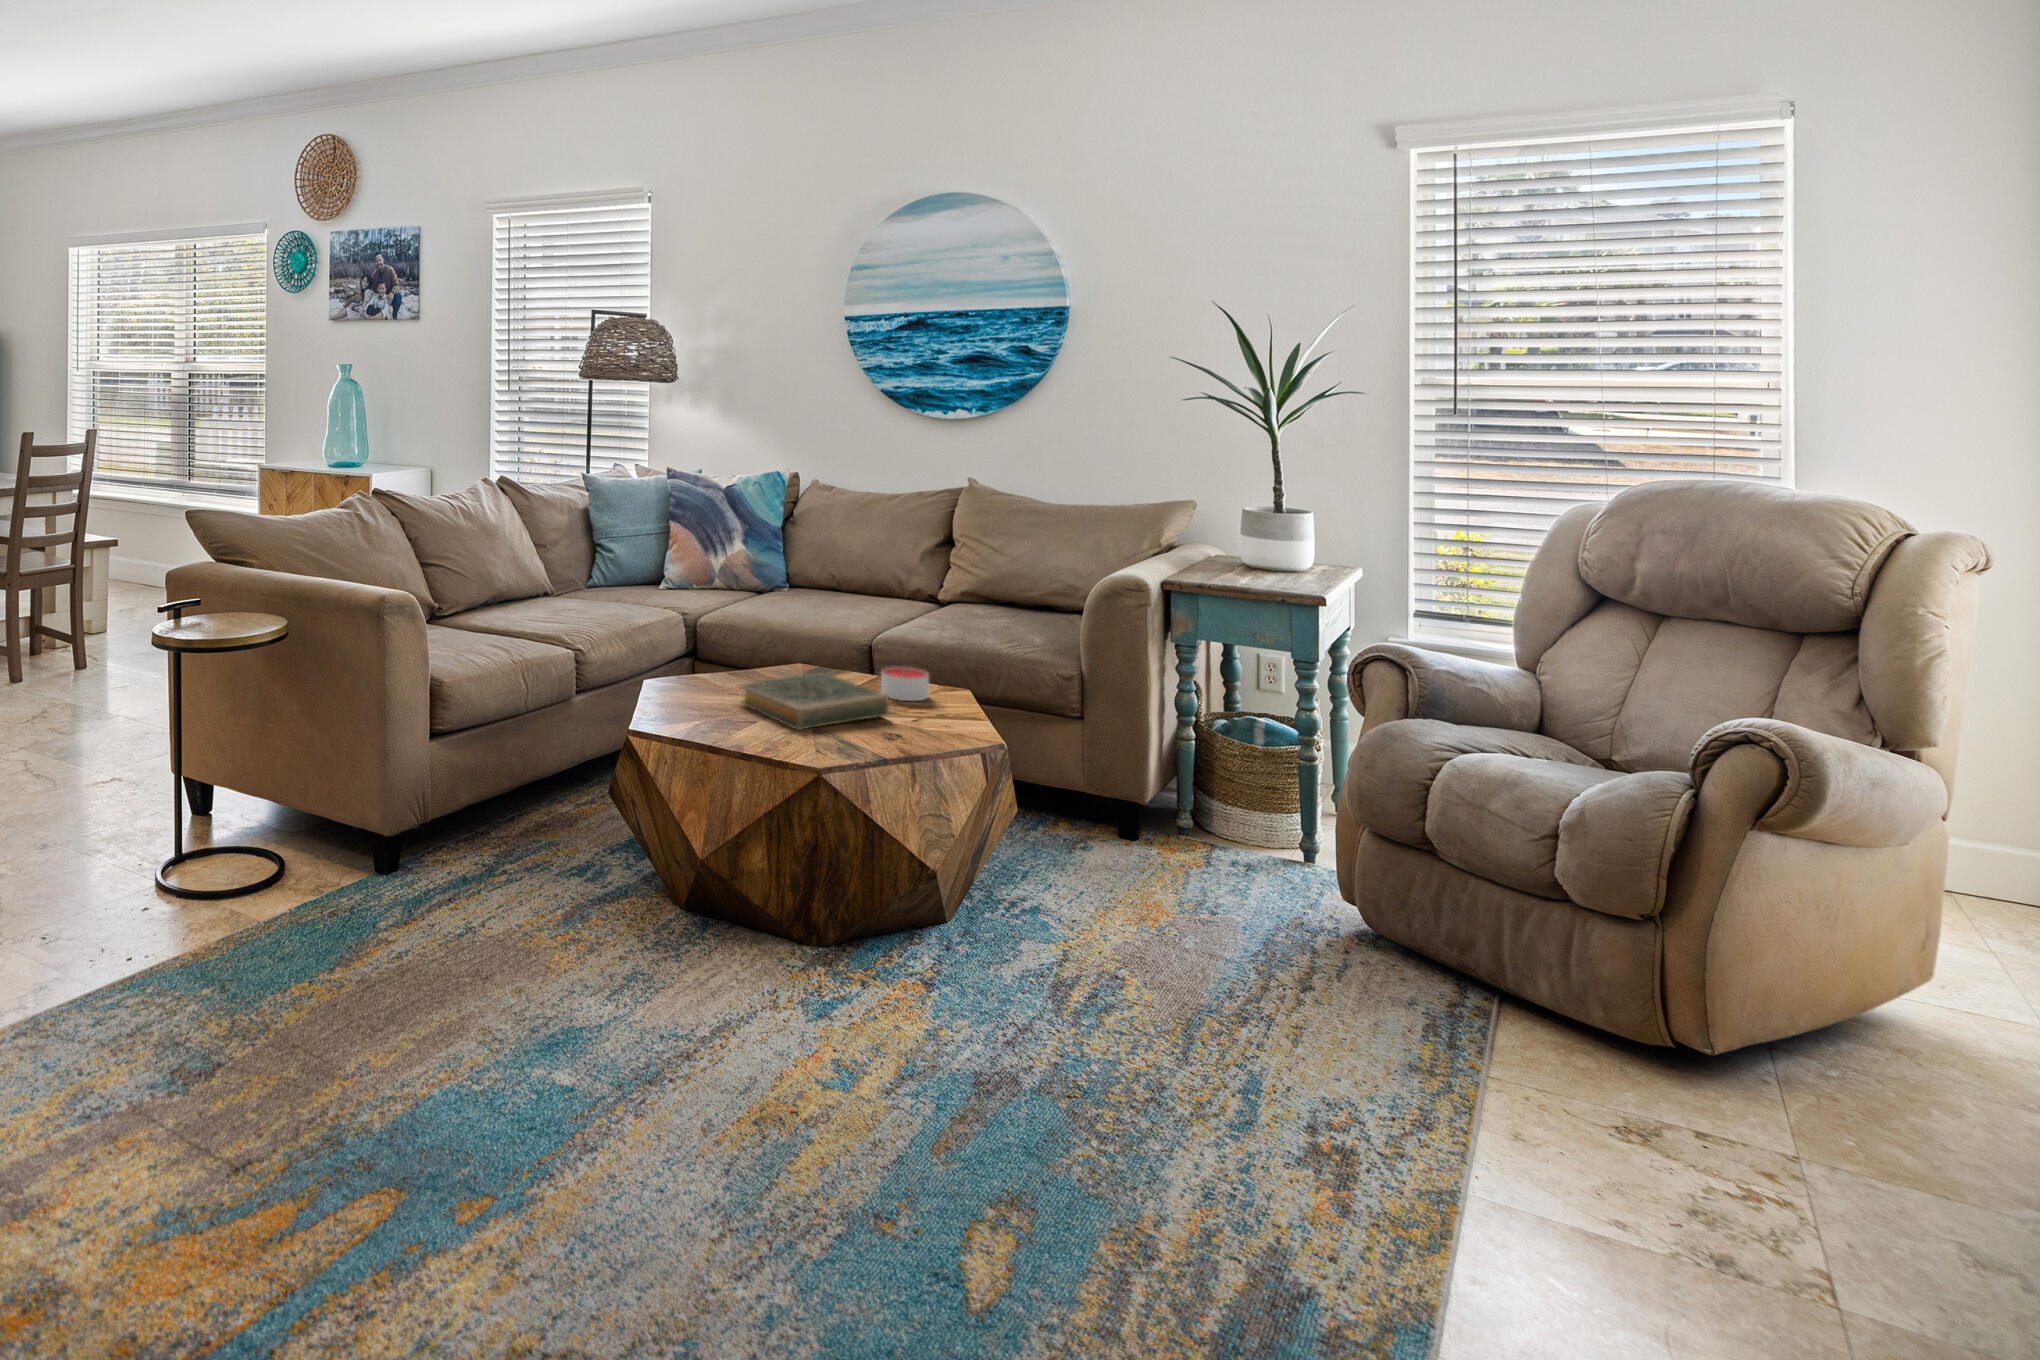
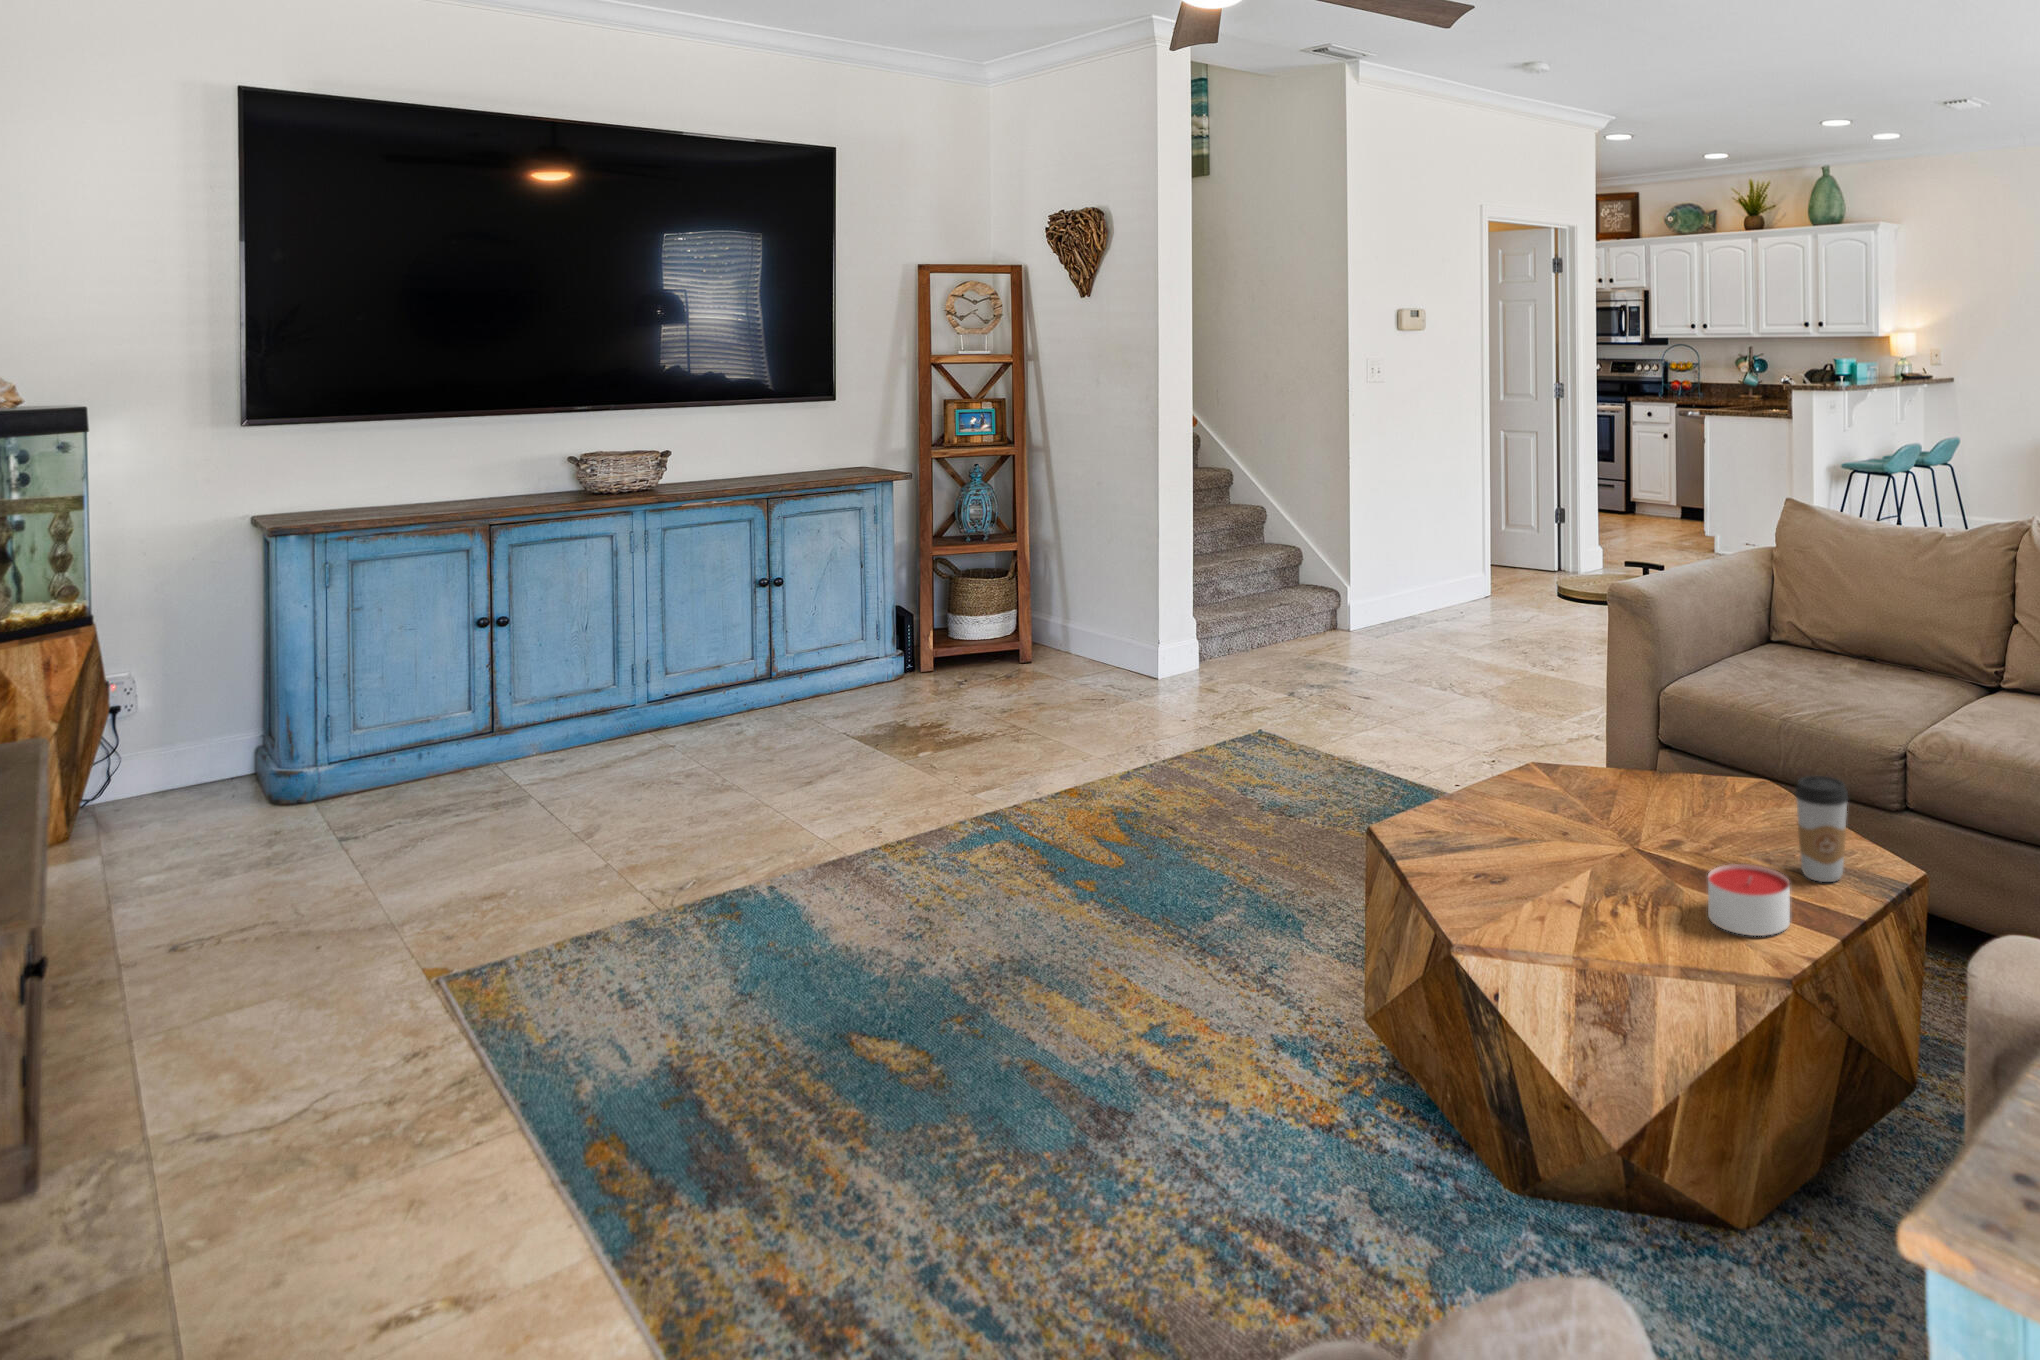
coffee cup: none [815,620,847,681] -> present [1795,776,1848,882]
hardback book: present [739,673,888,730] -> none [1514,780,1722,881]

